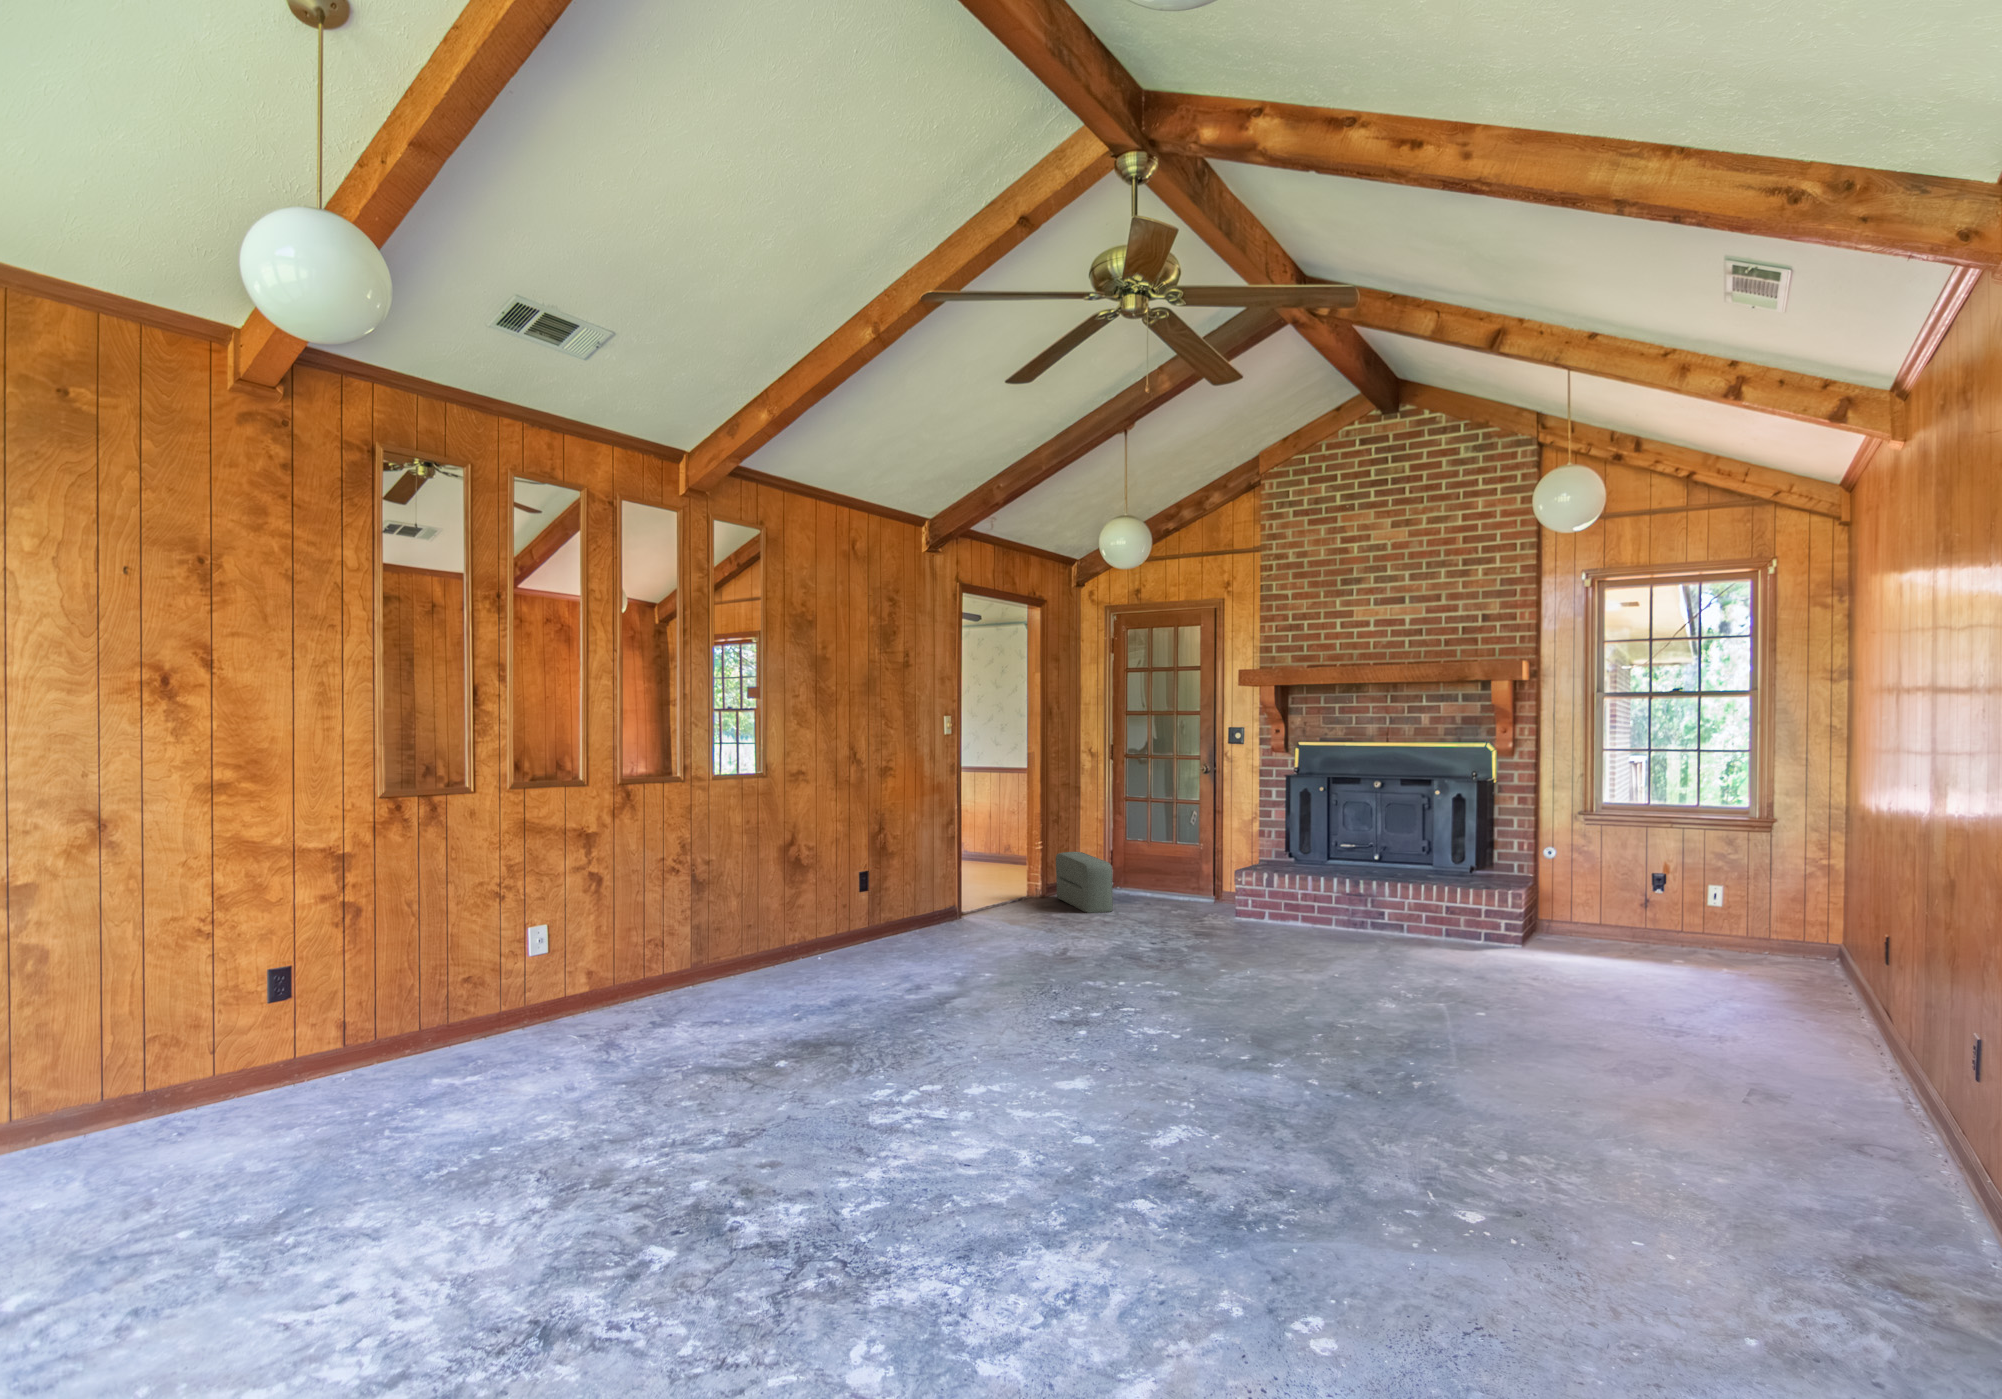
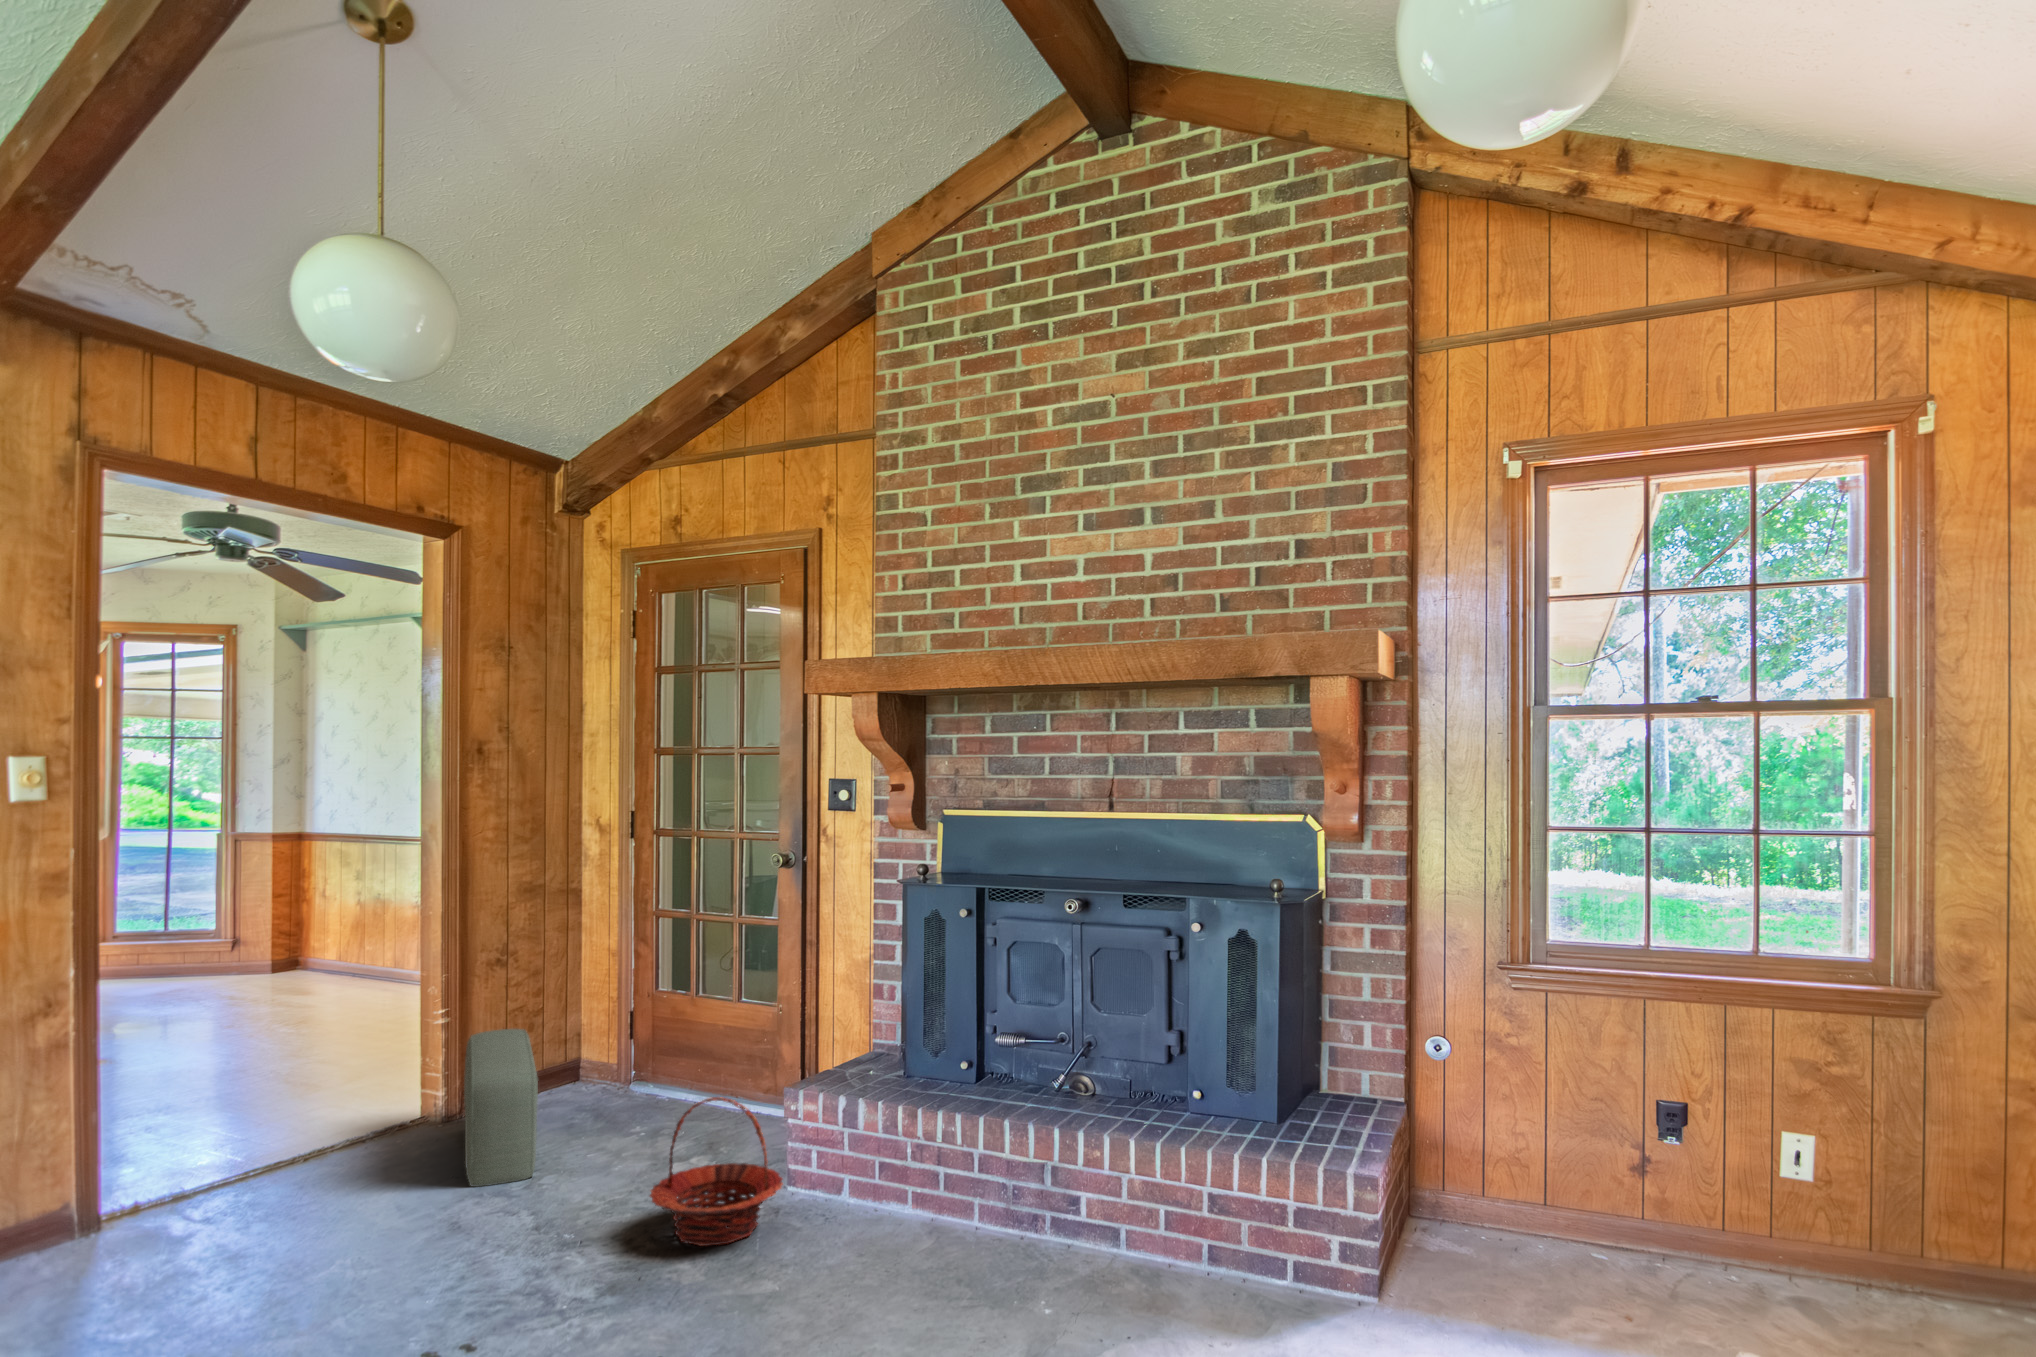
basket: none [1187,868,1245,928] -> present [650,1097,783,1246]

